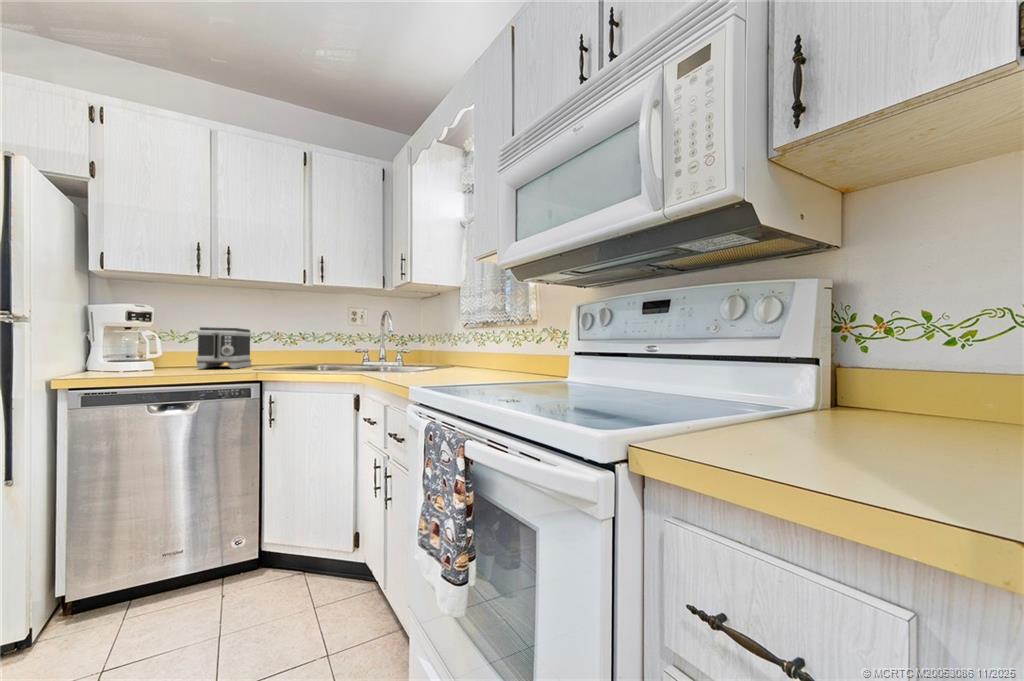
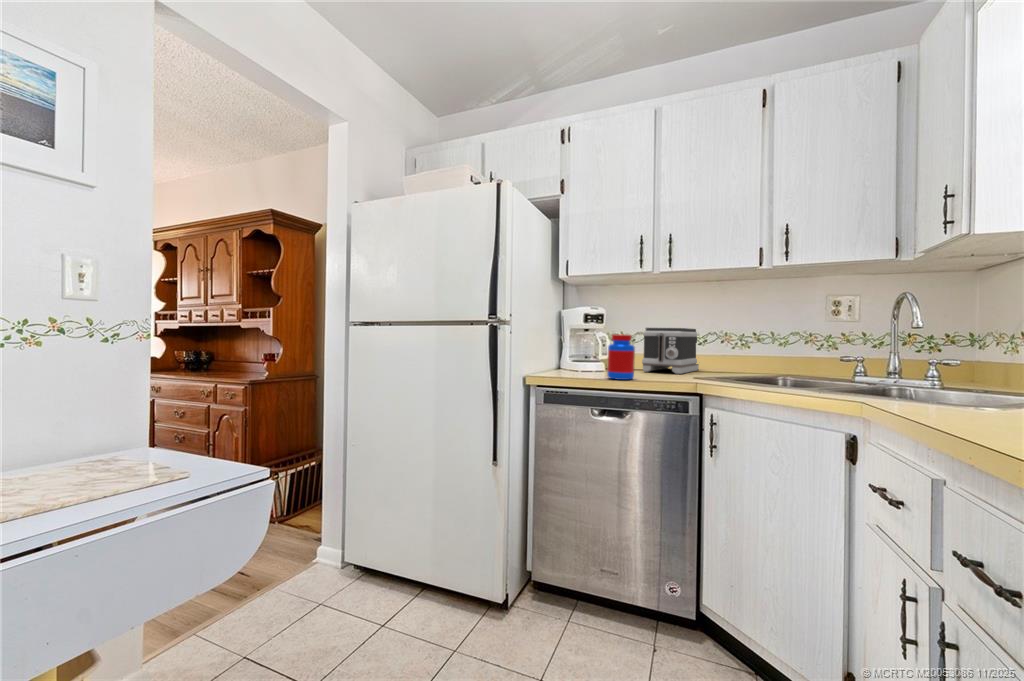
jar: none [164,332,194,375] -> present [607,334,635,380]

